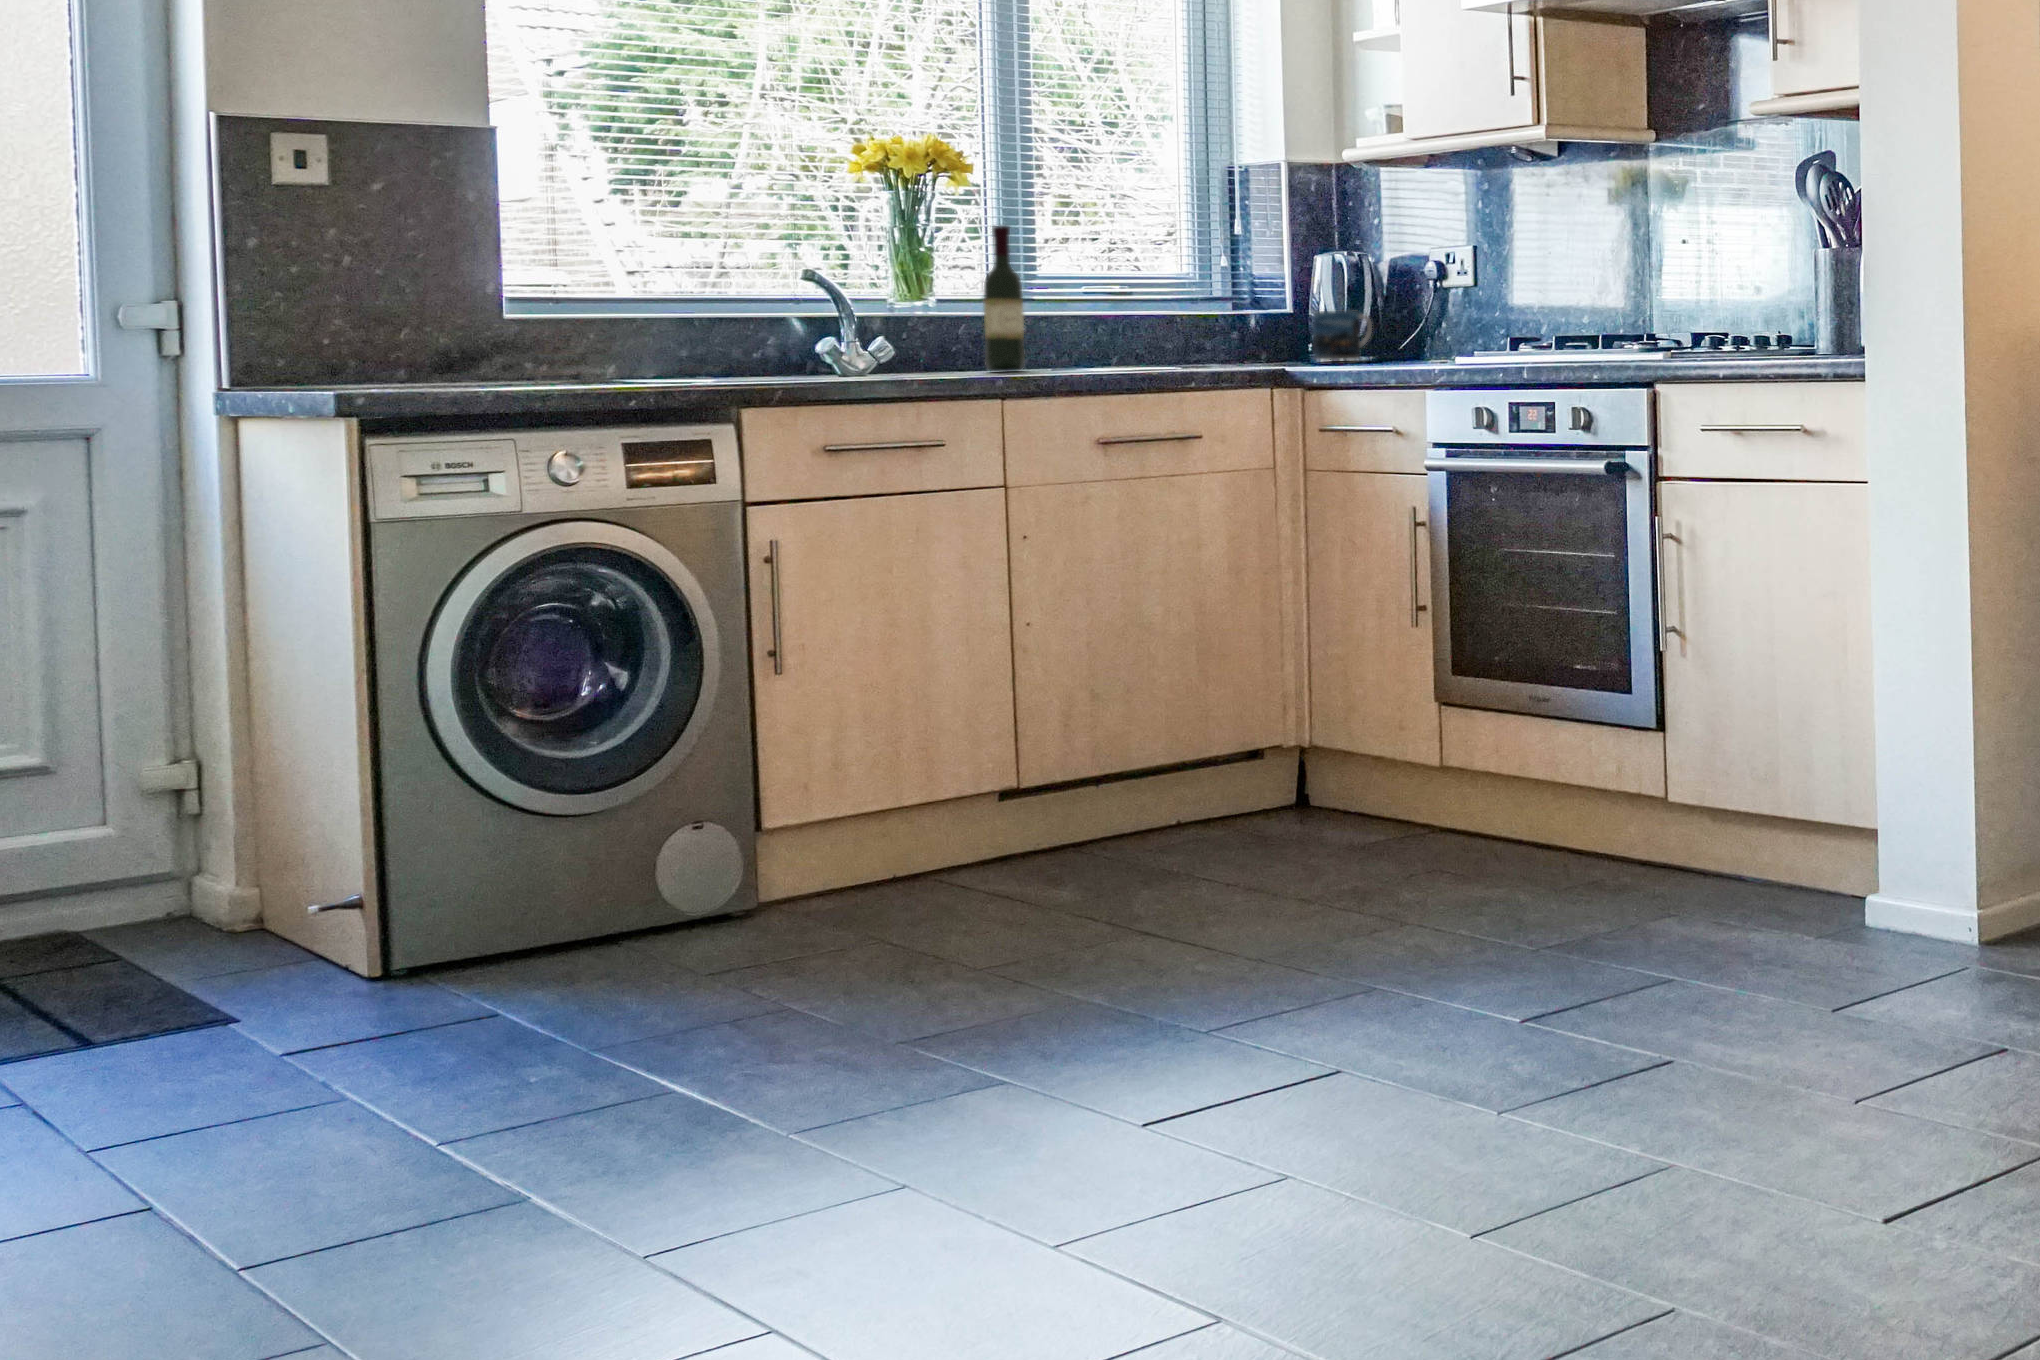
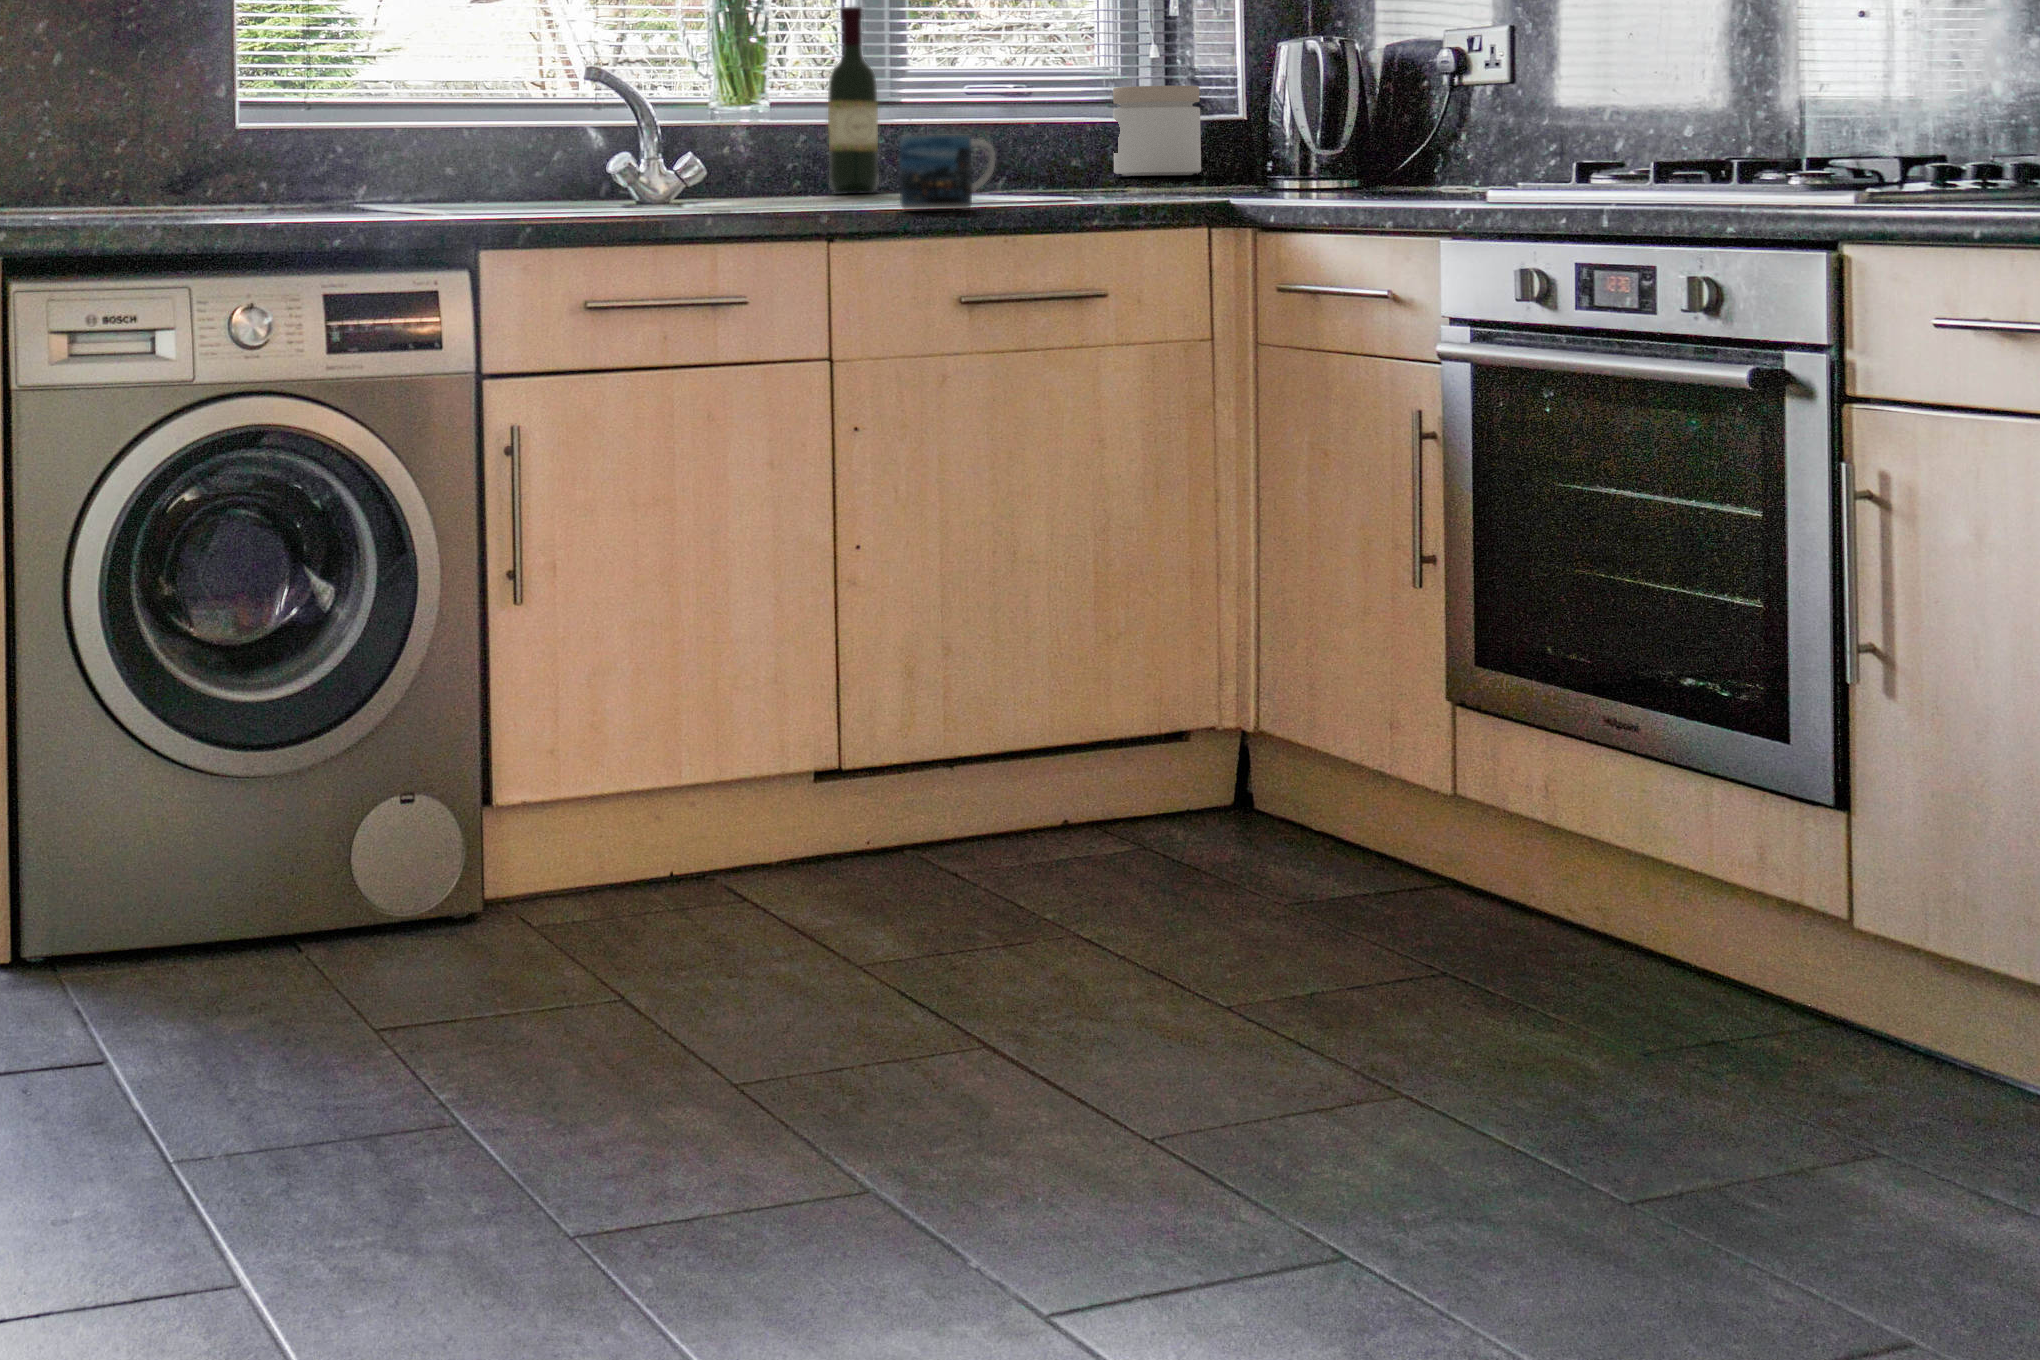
jar: none [1198,289,1264,358] -> present [1113,86,1201,176]
mug: present [1313,310,1372,360] -> present [900,135,995,209]

